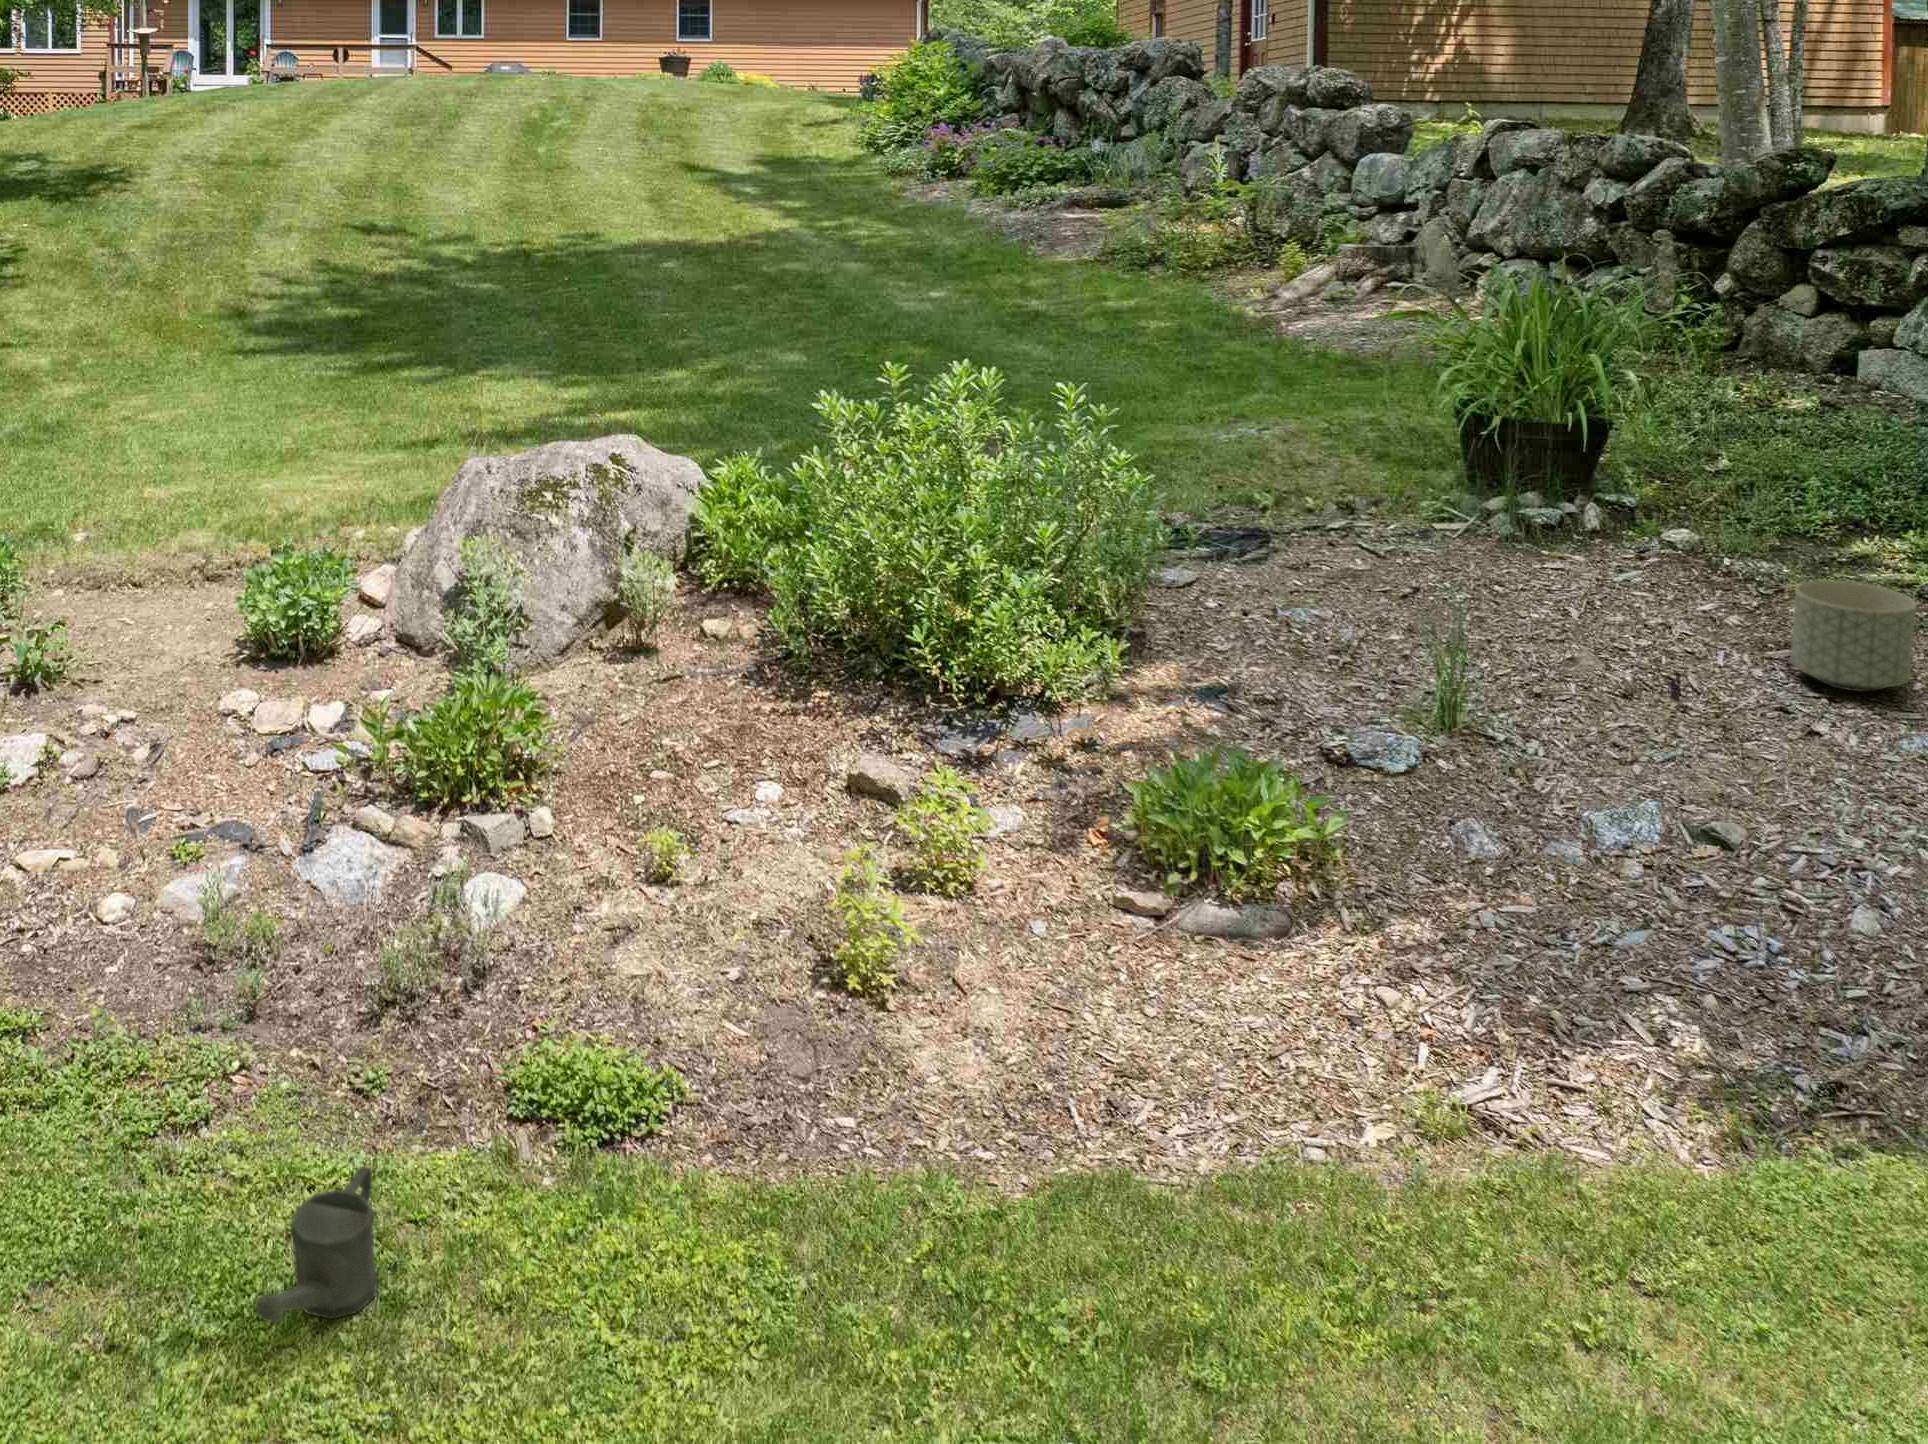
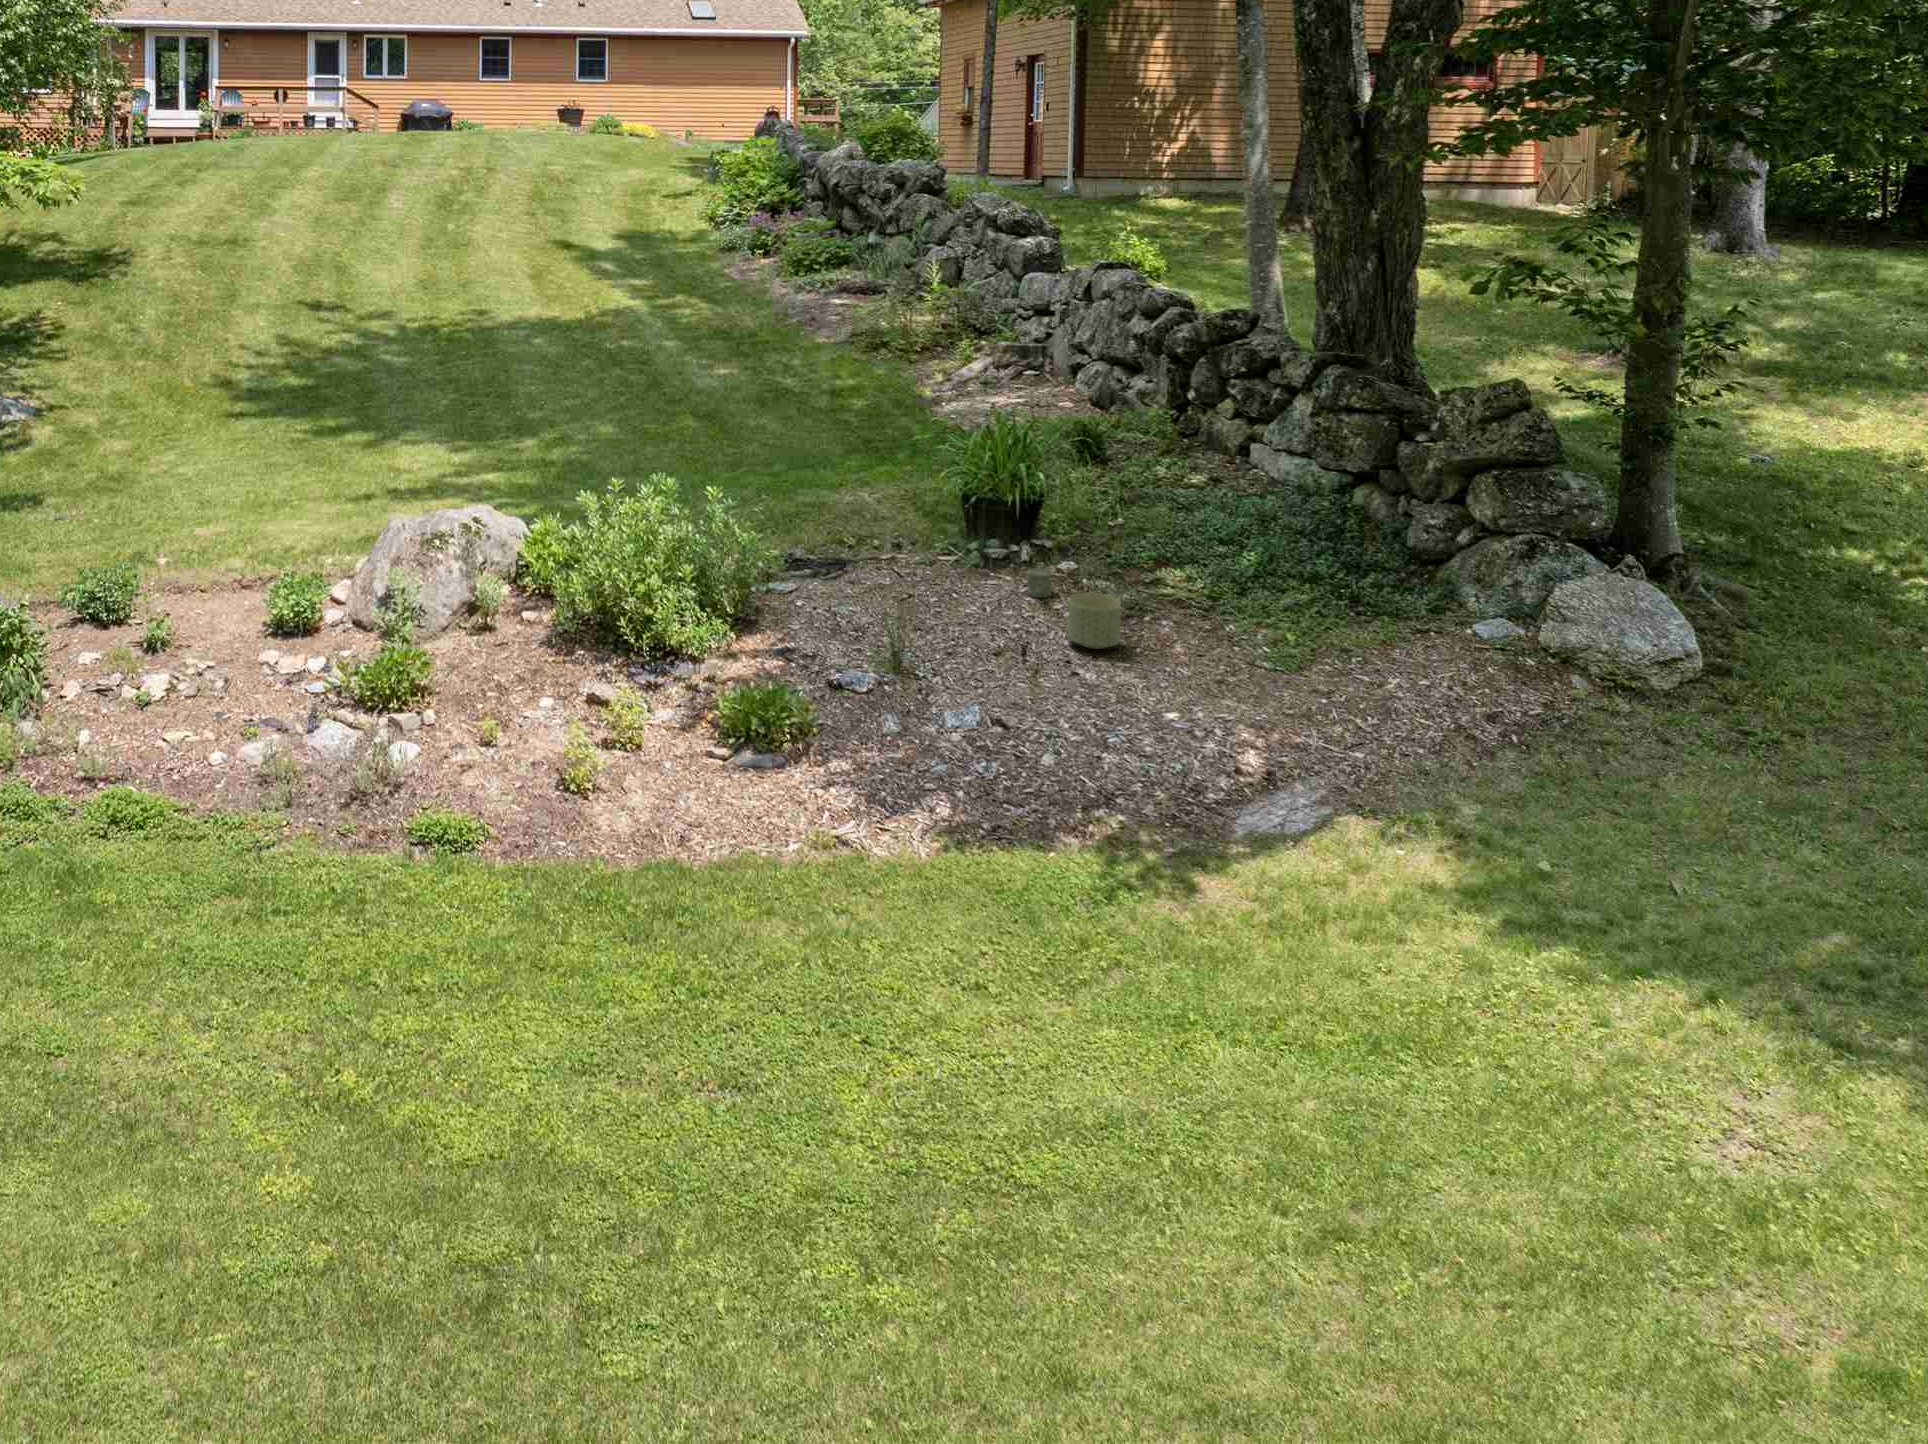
watering can: present [255,1166,378,1323] -> present [1027,566,1052,598]

